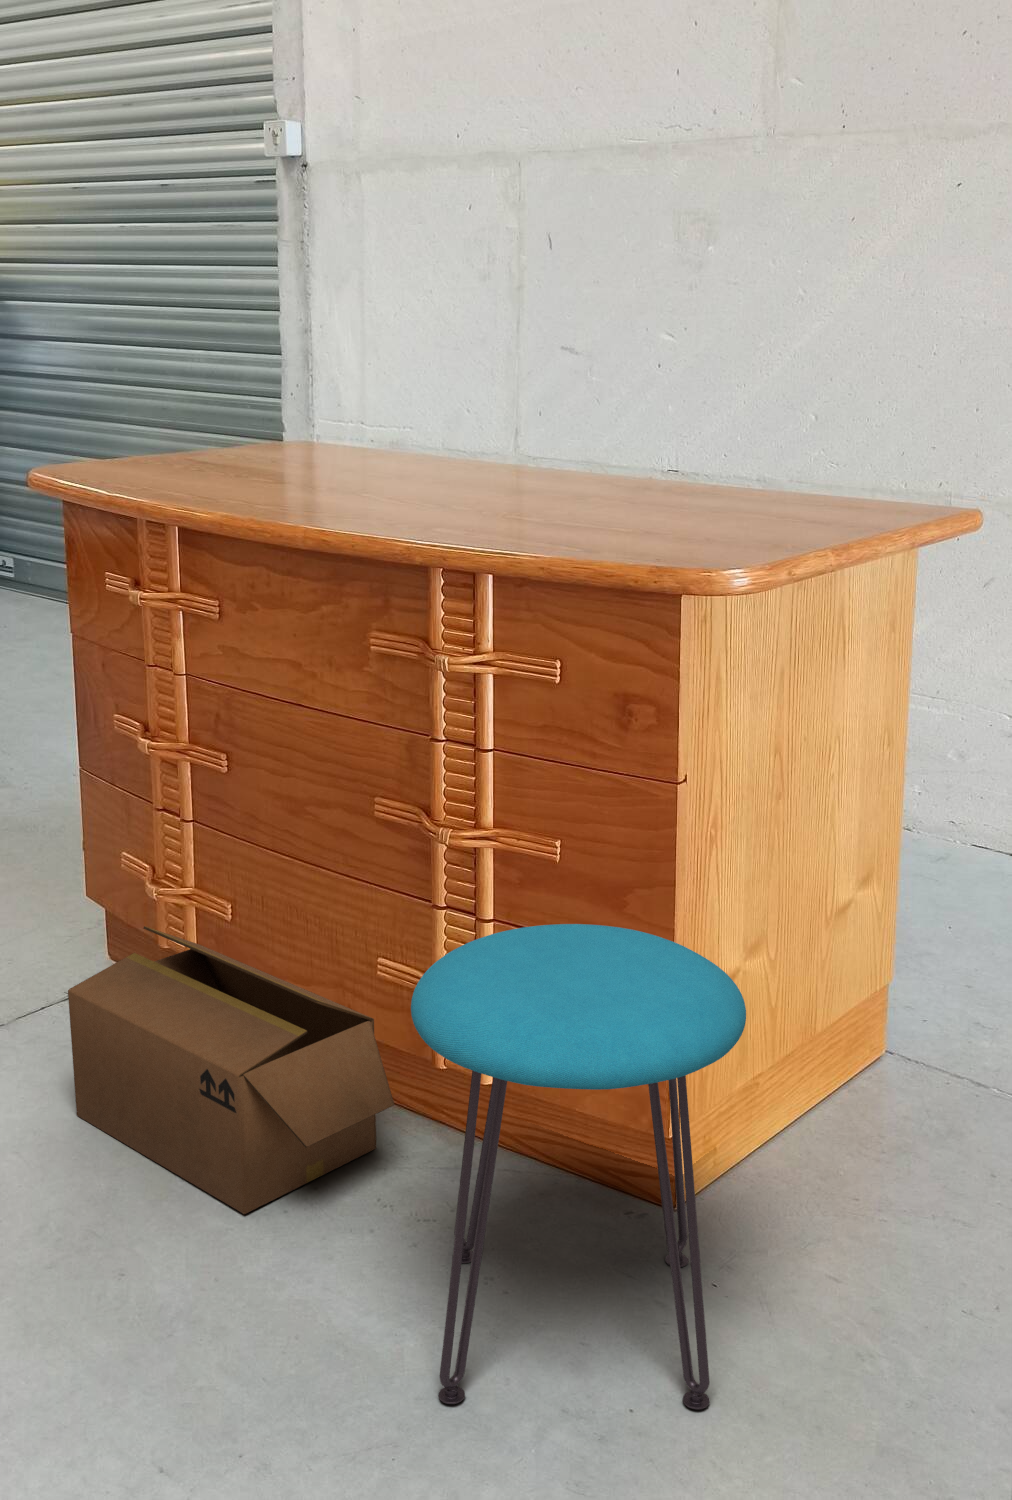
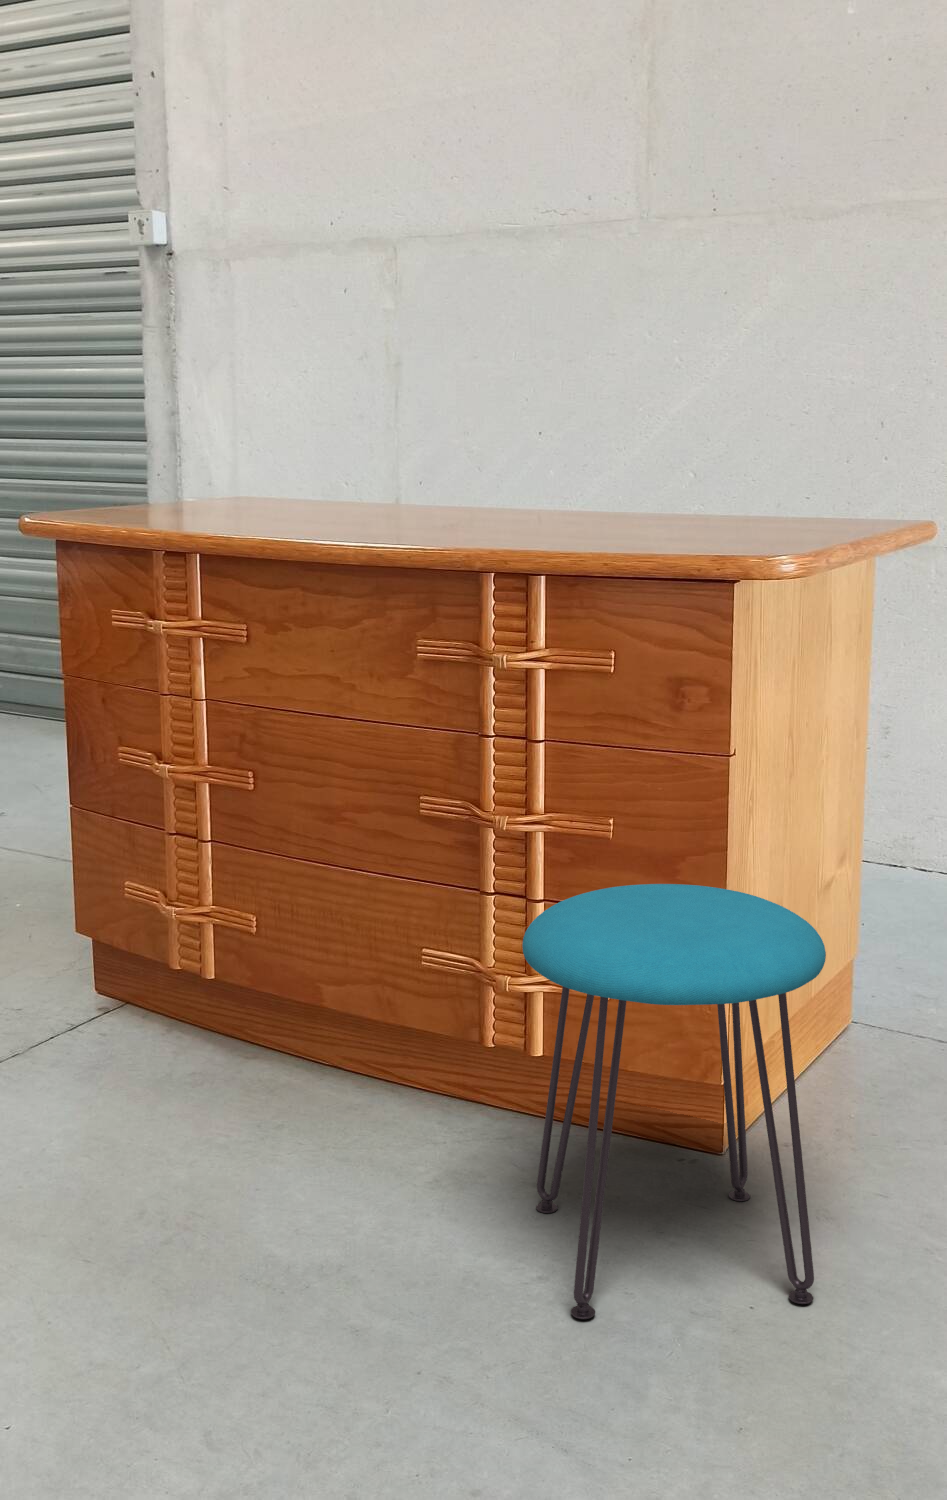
cardboard box: present [68,926,394,1214] -> none [121,938,457,1190]

